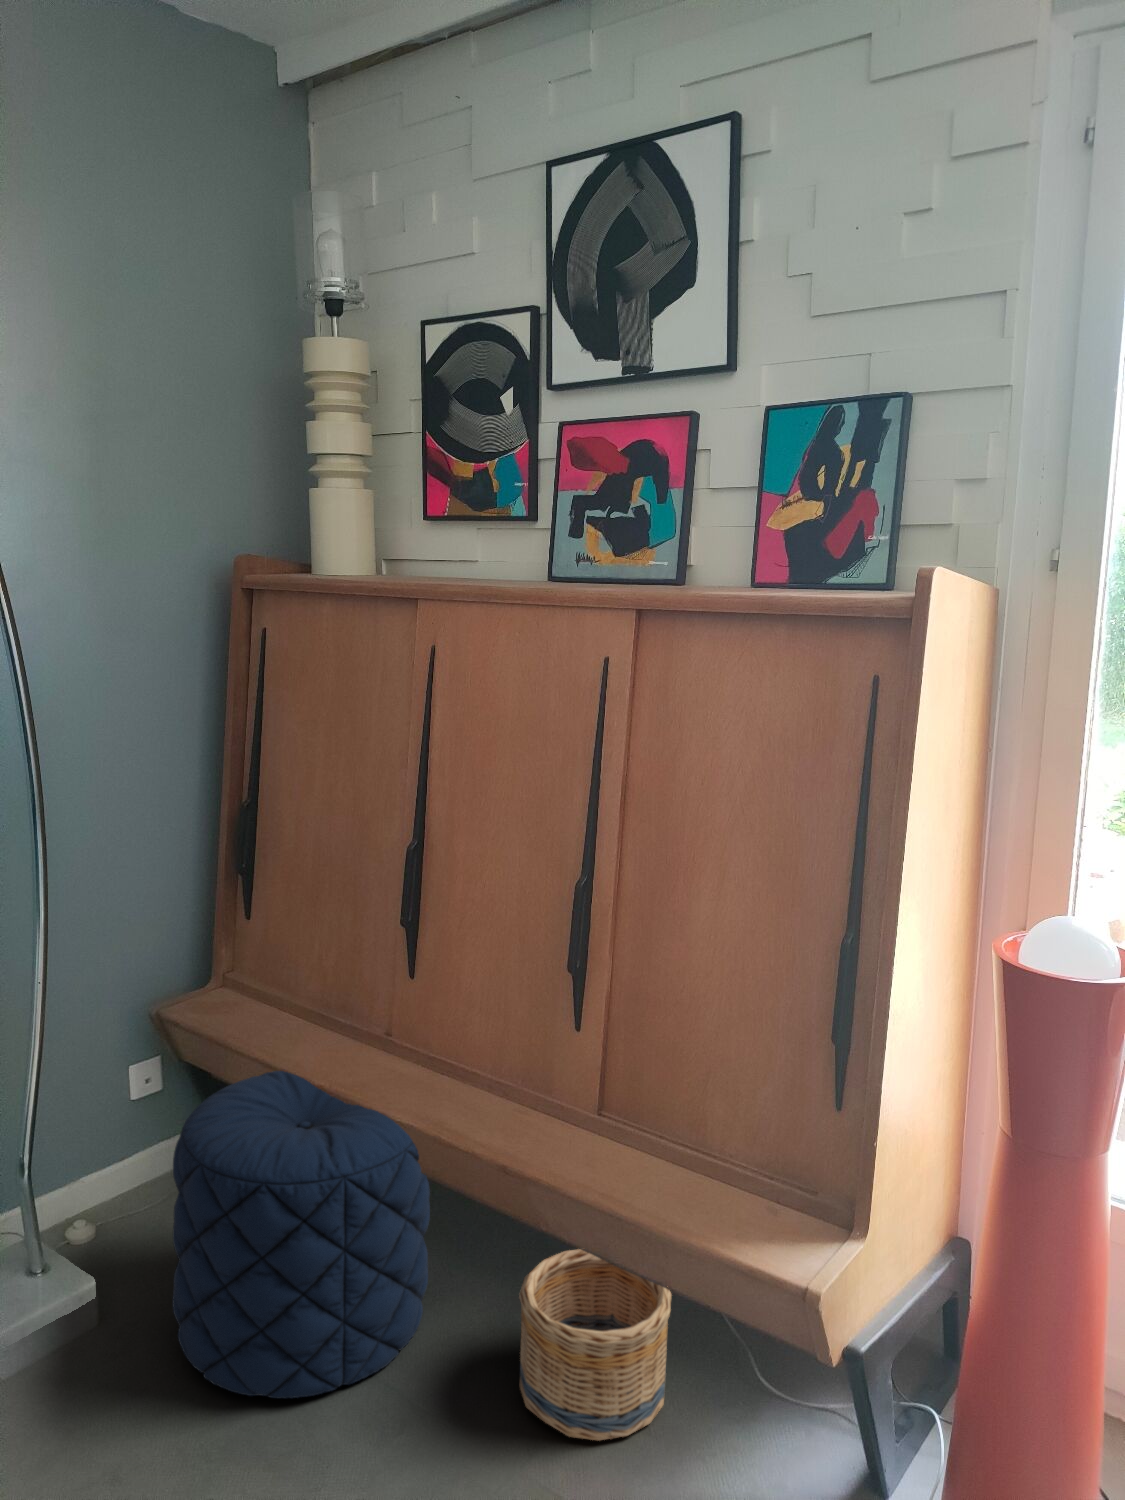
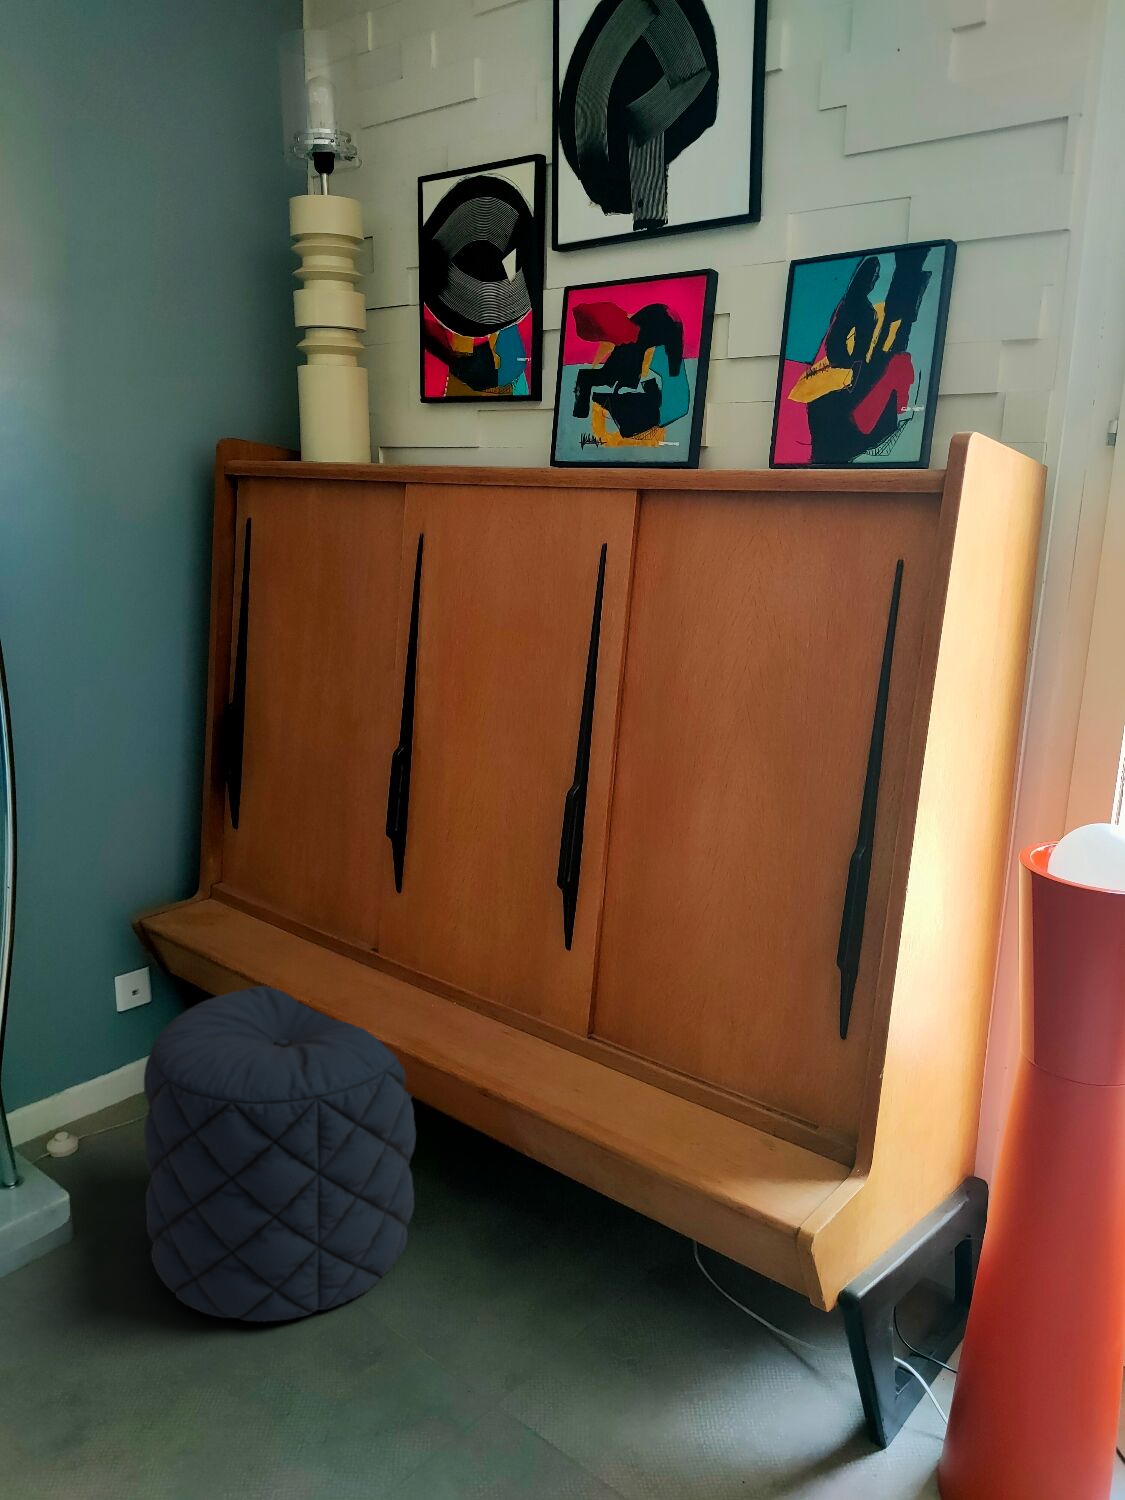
basket: present [519,1249,672,1440] -> none [502,1178,665,1376]

